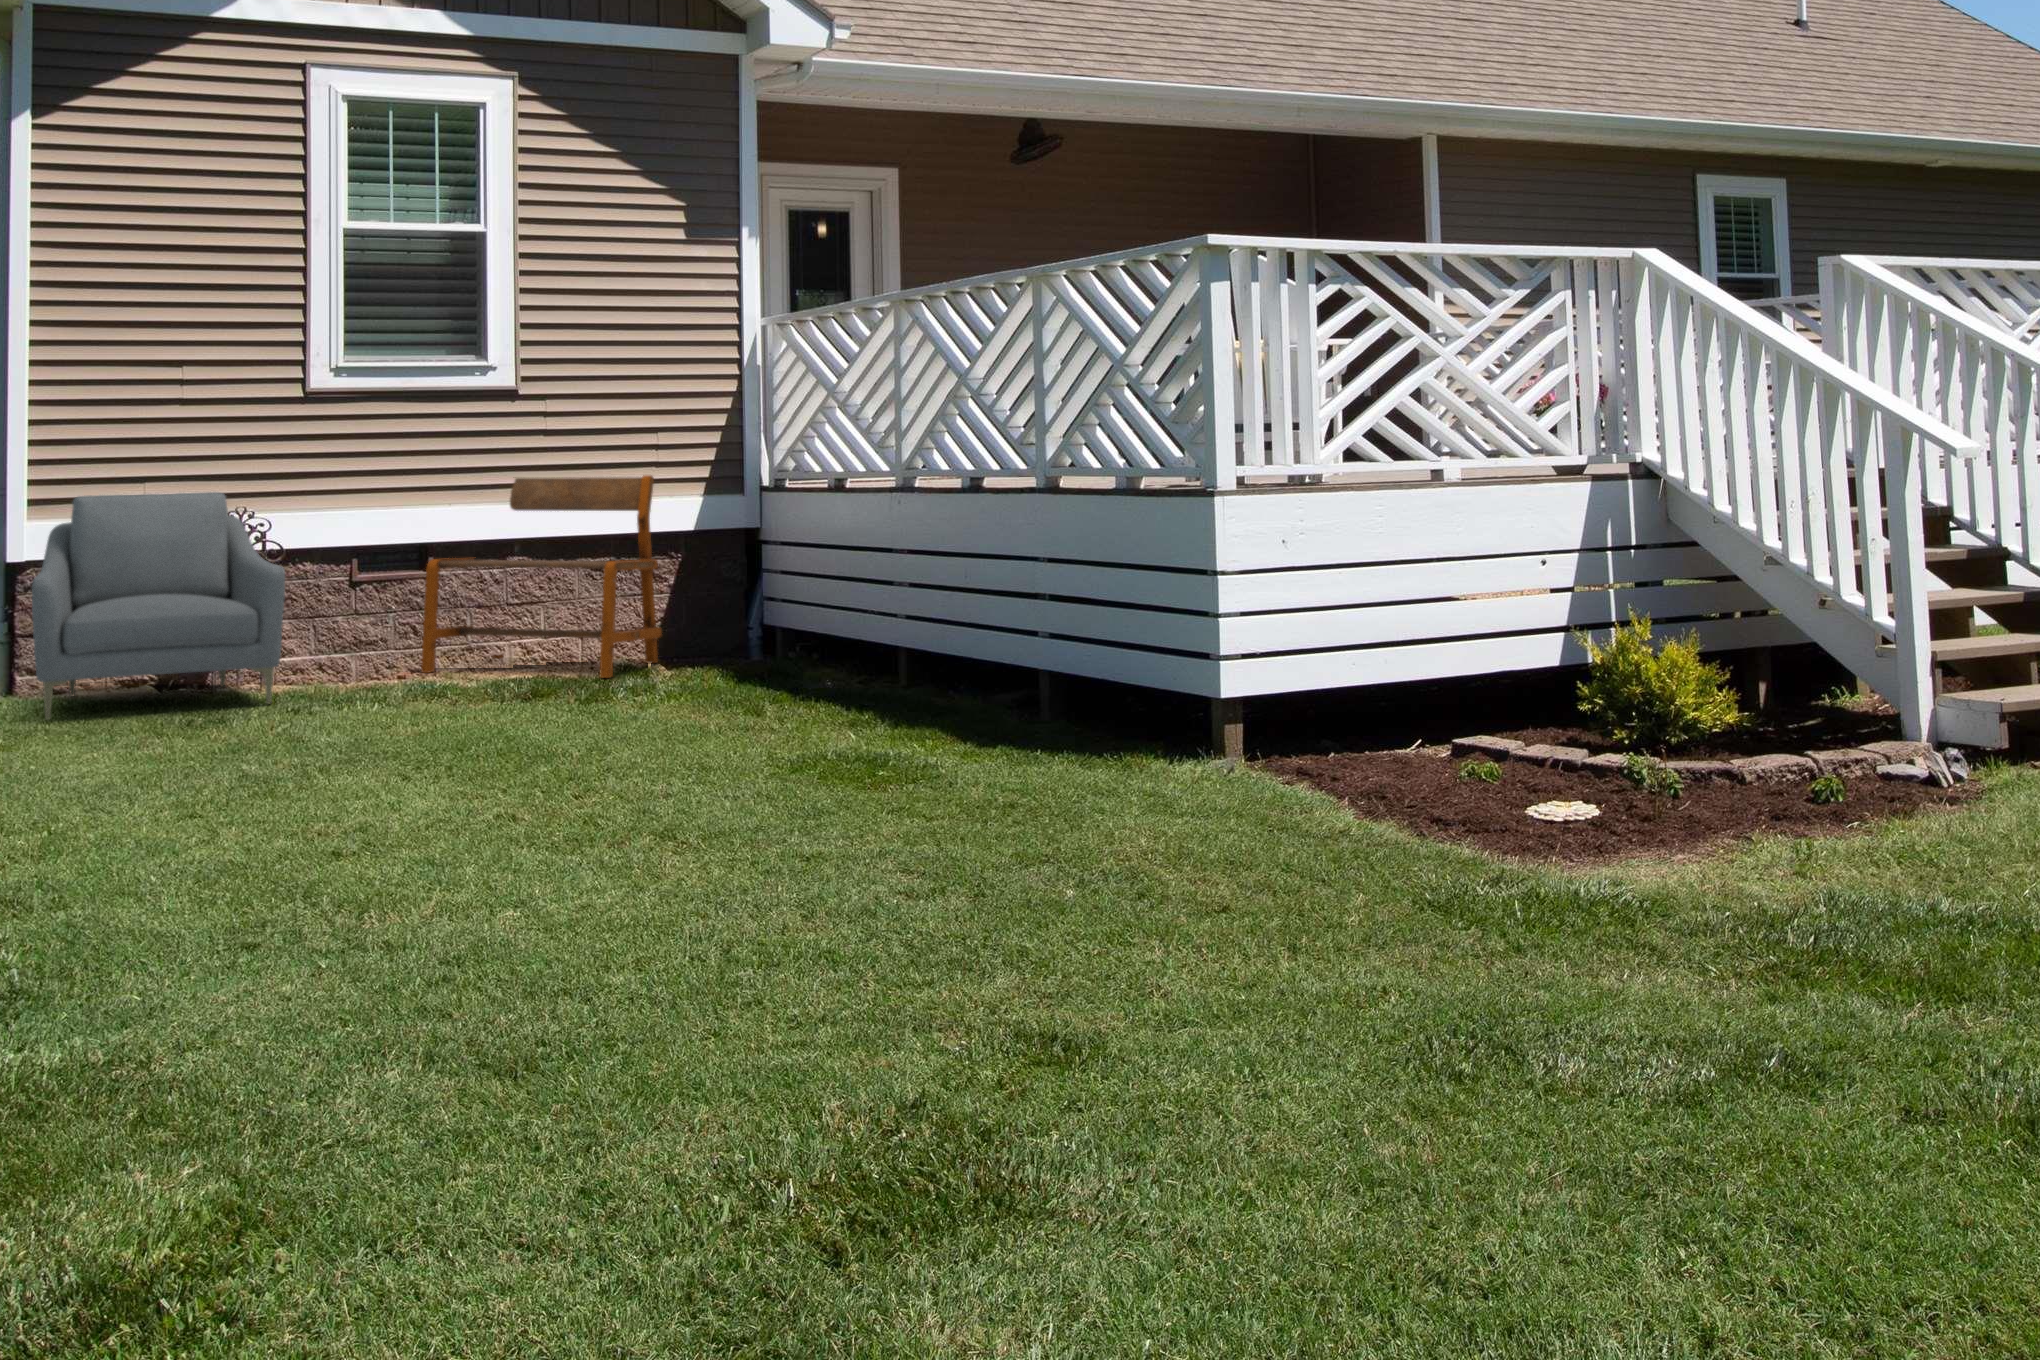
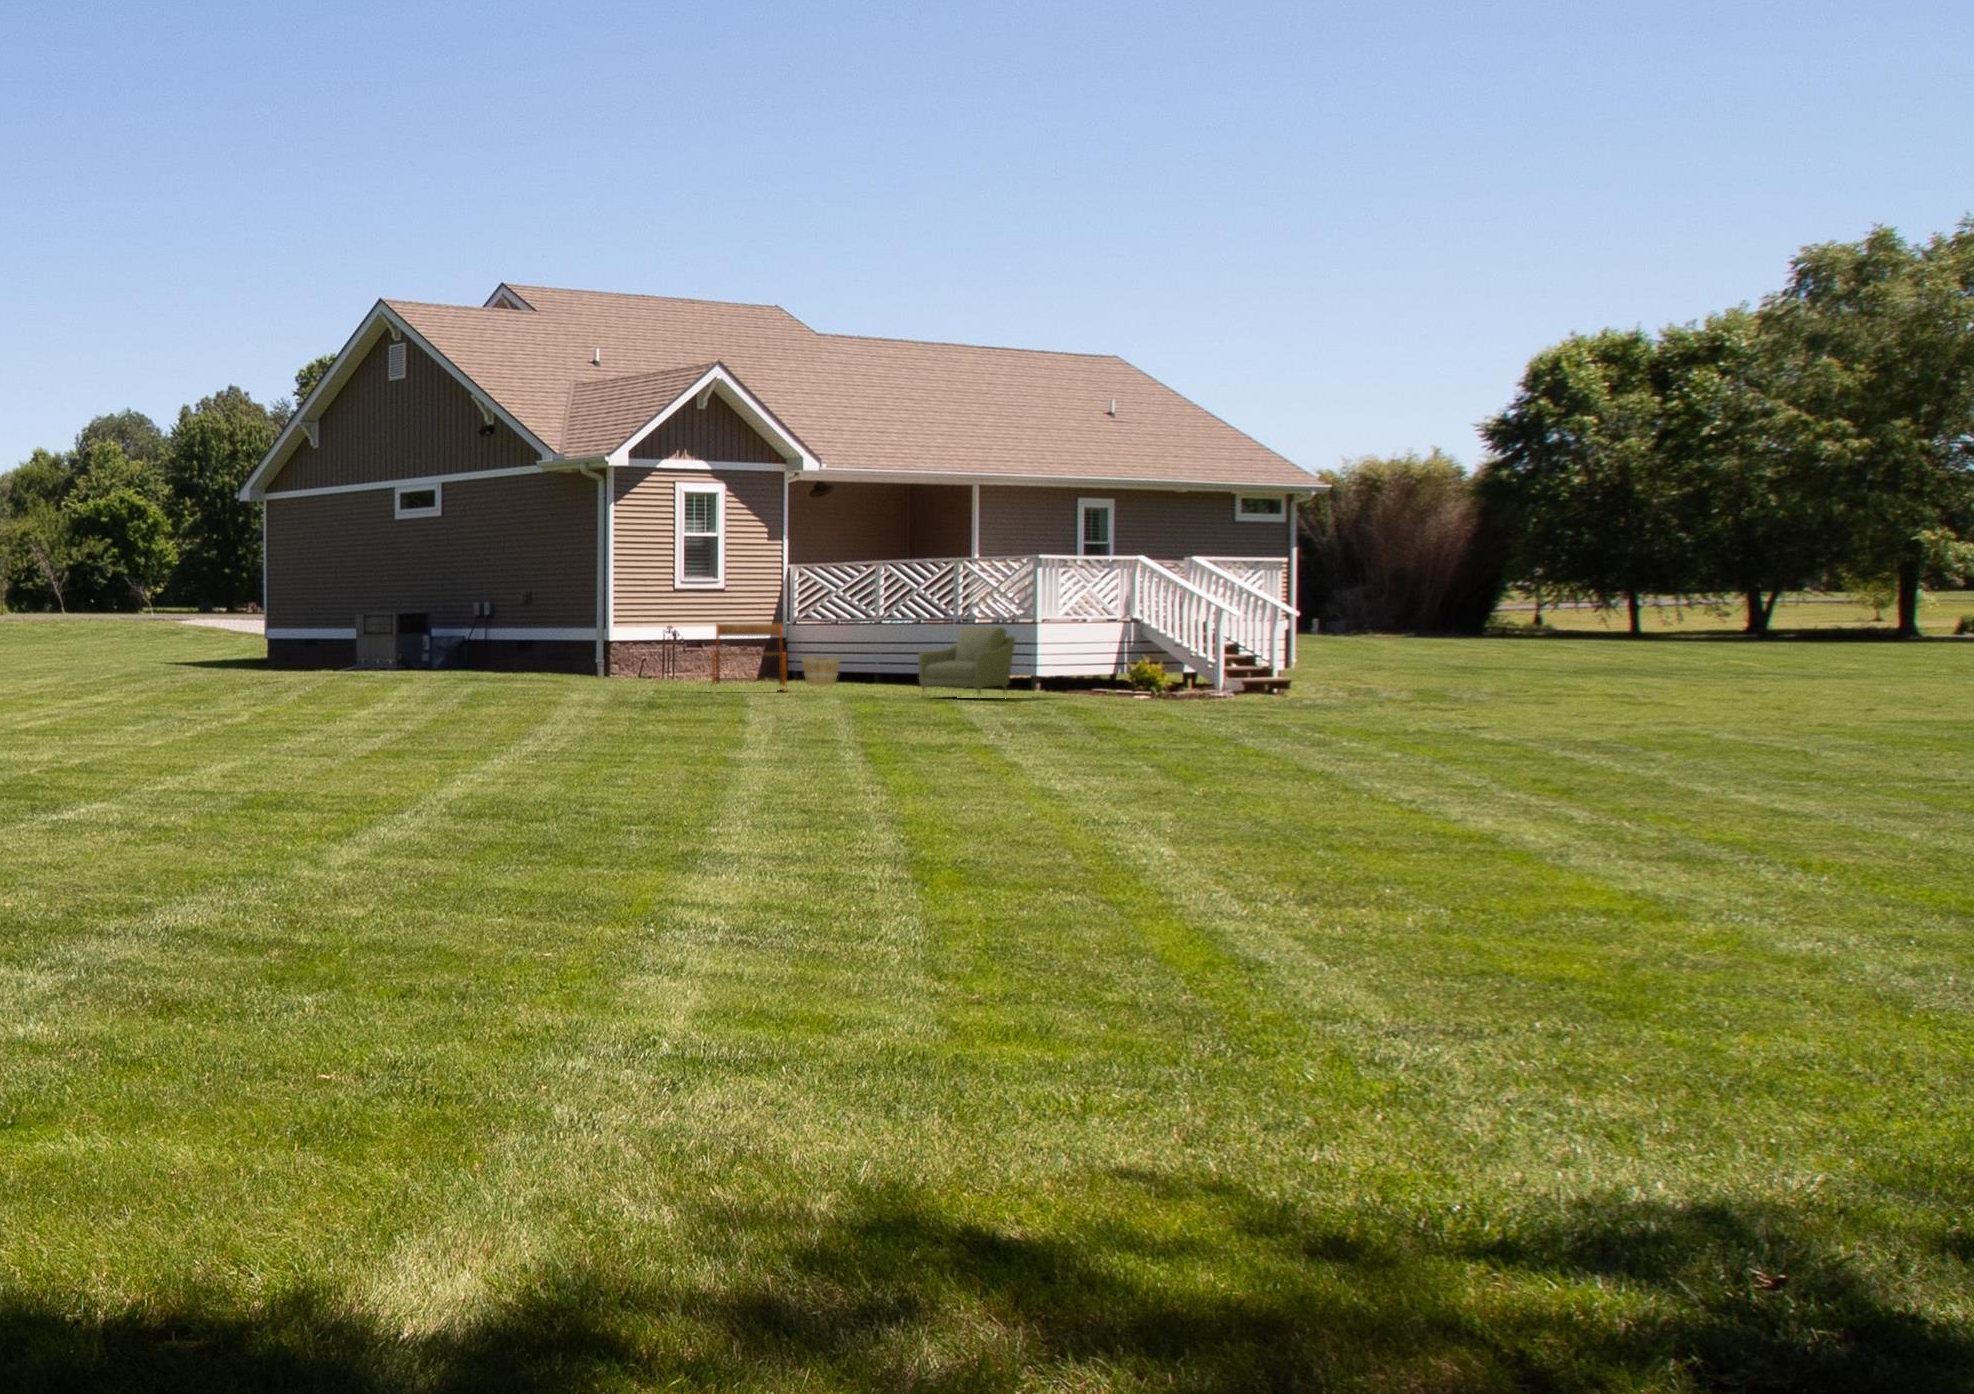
chair: present [32,492,285,720] -> present [918,627,1015,698]
wooden bucket: none [713,566,823,667] -> present [802,657,840,685]

